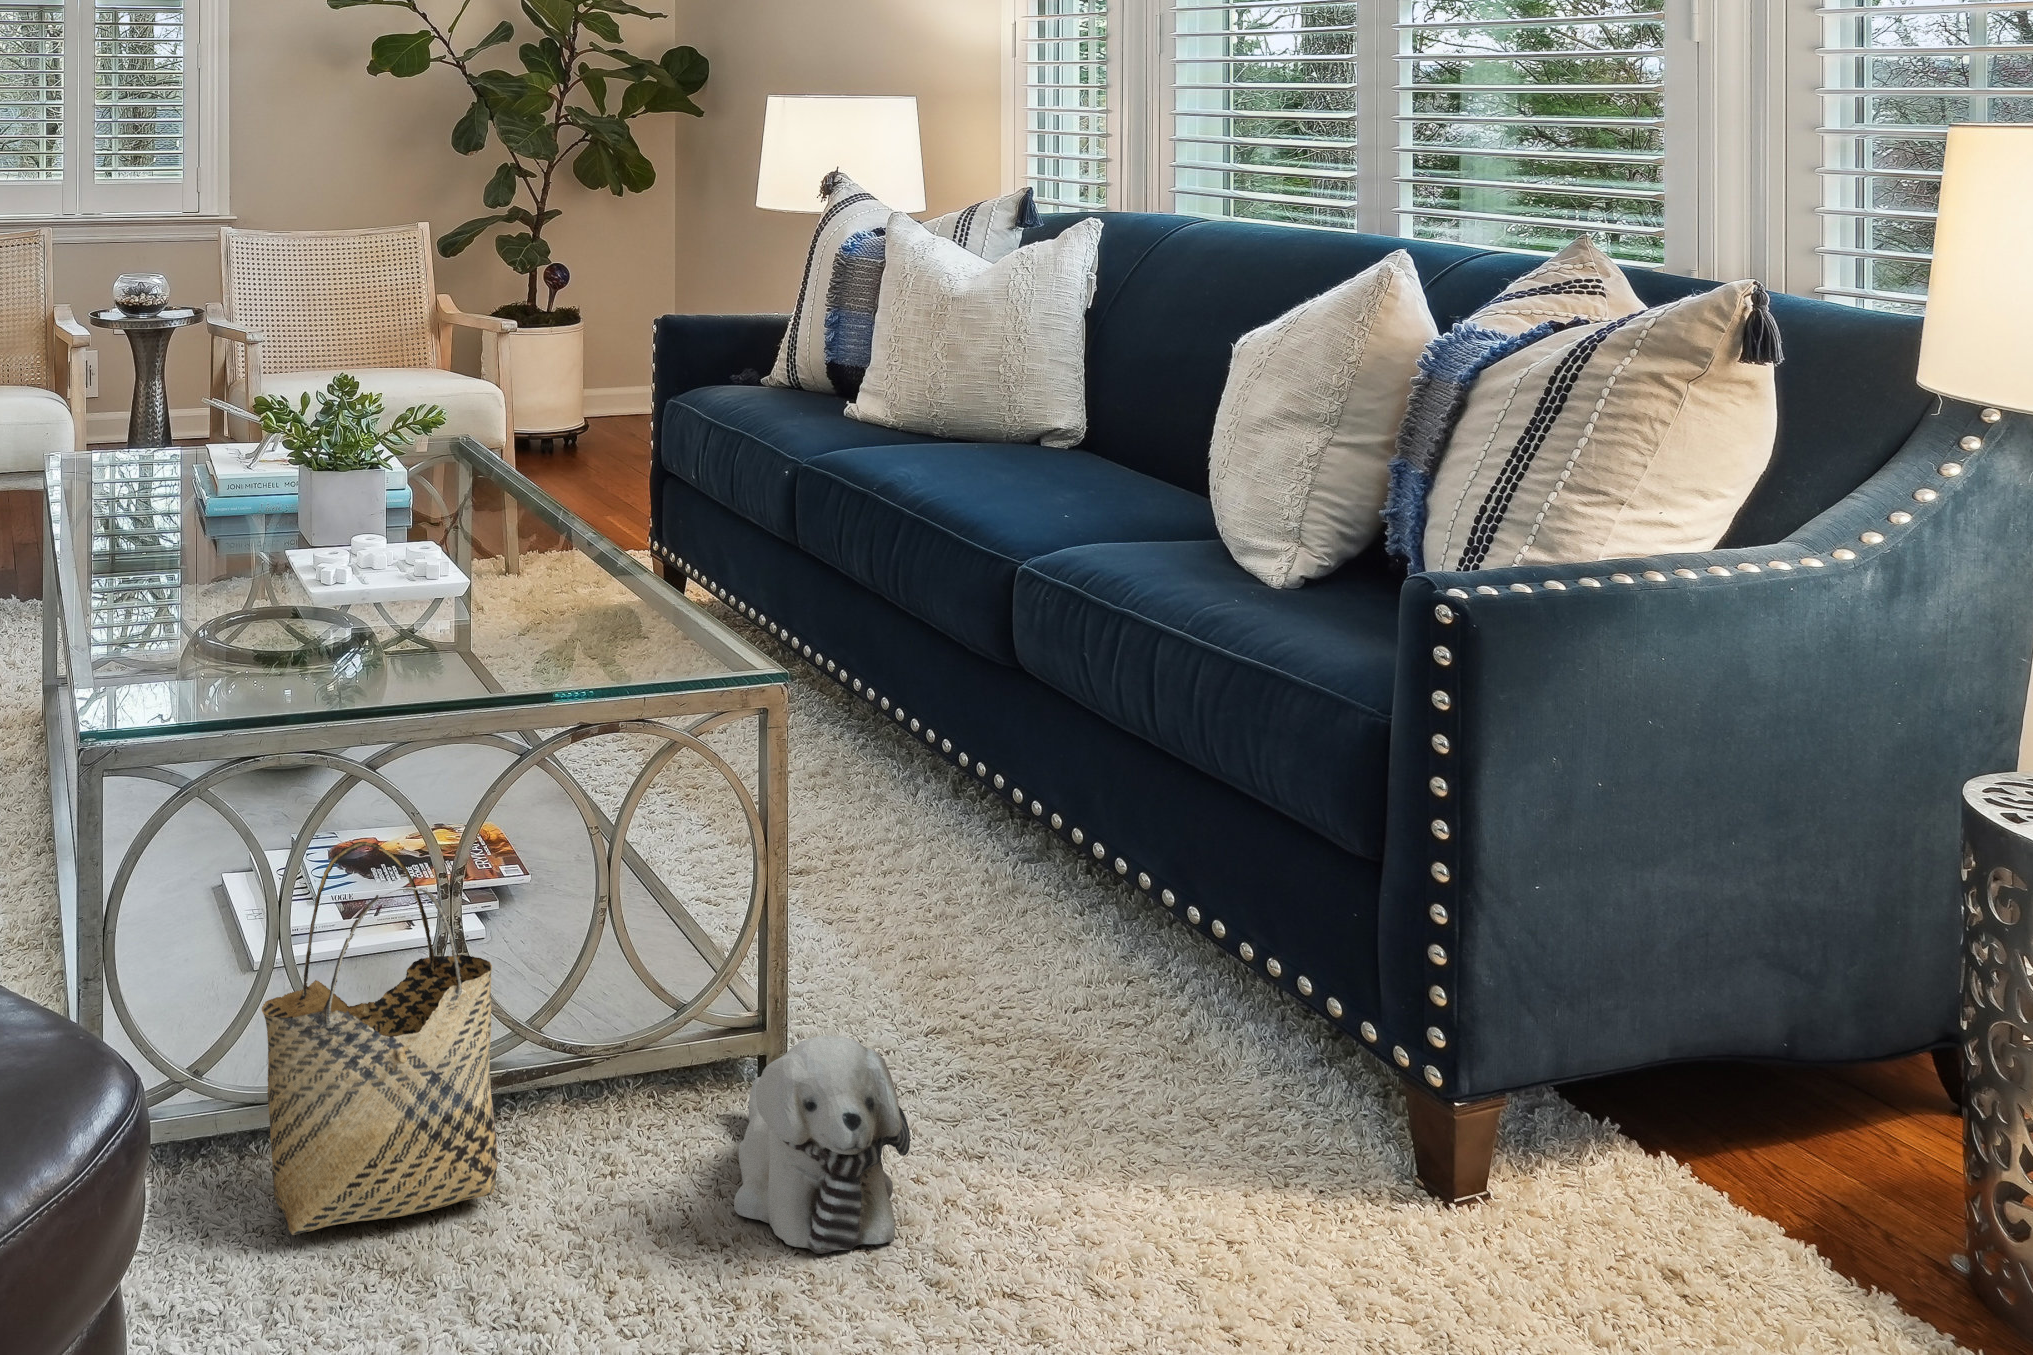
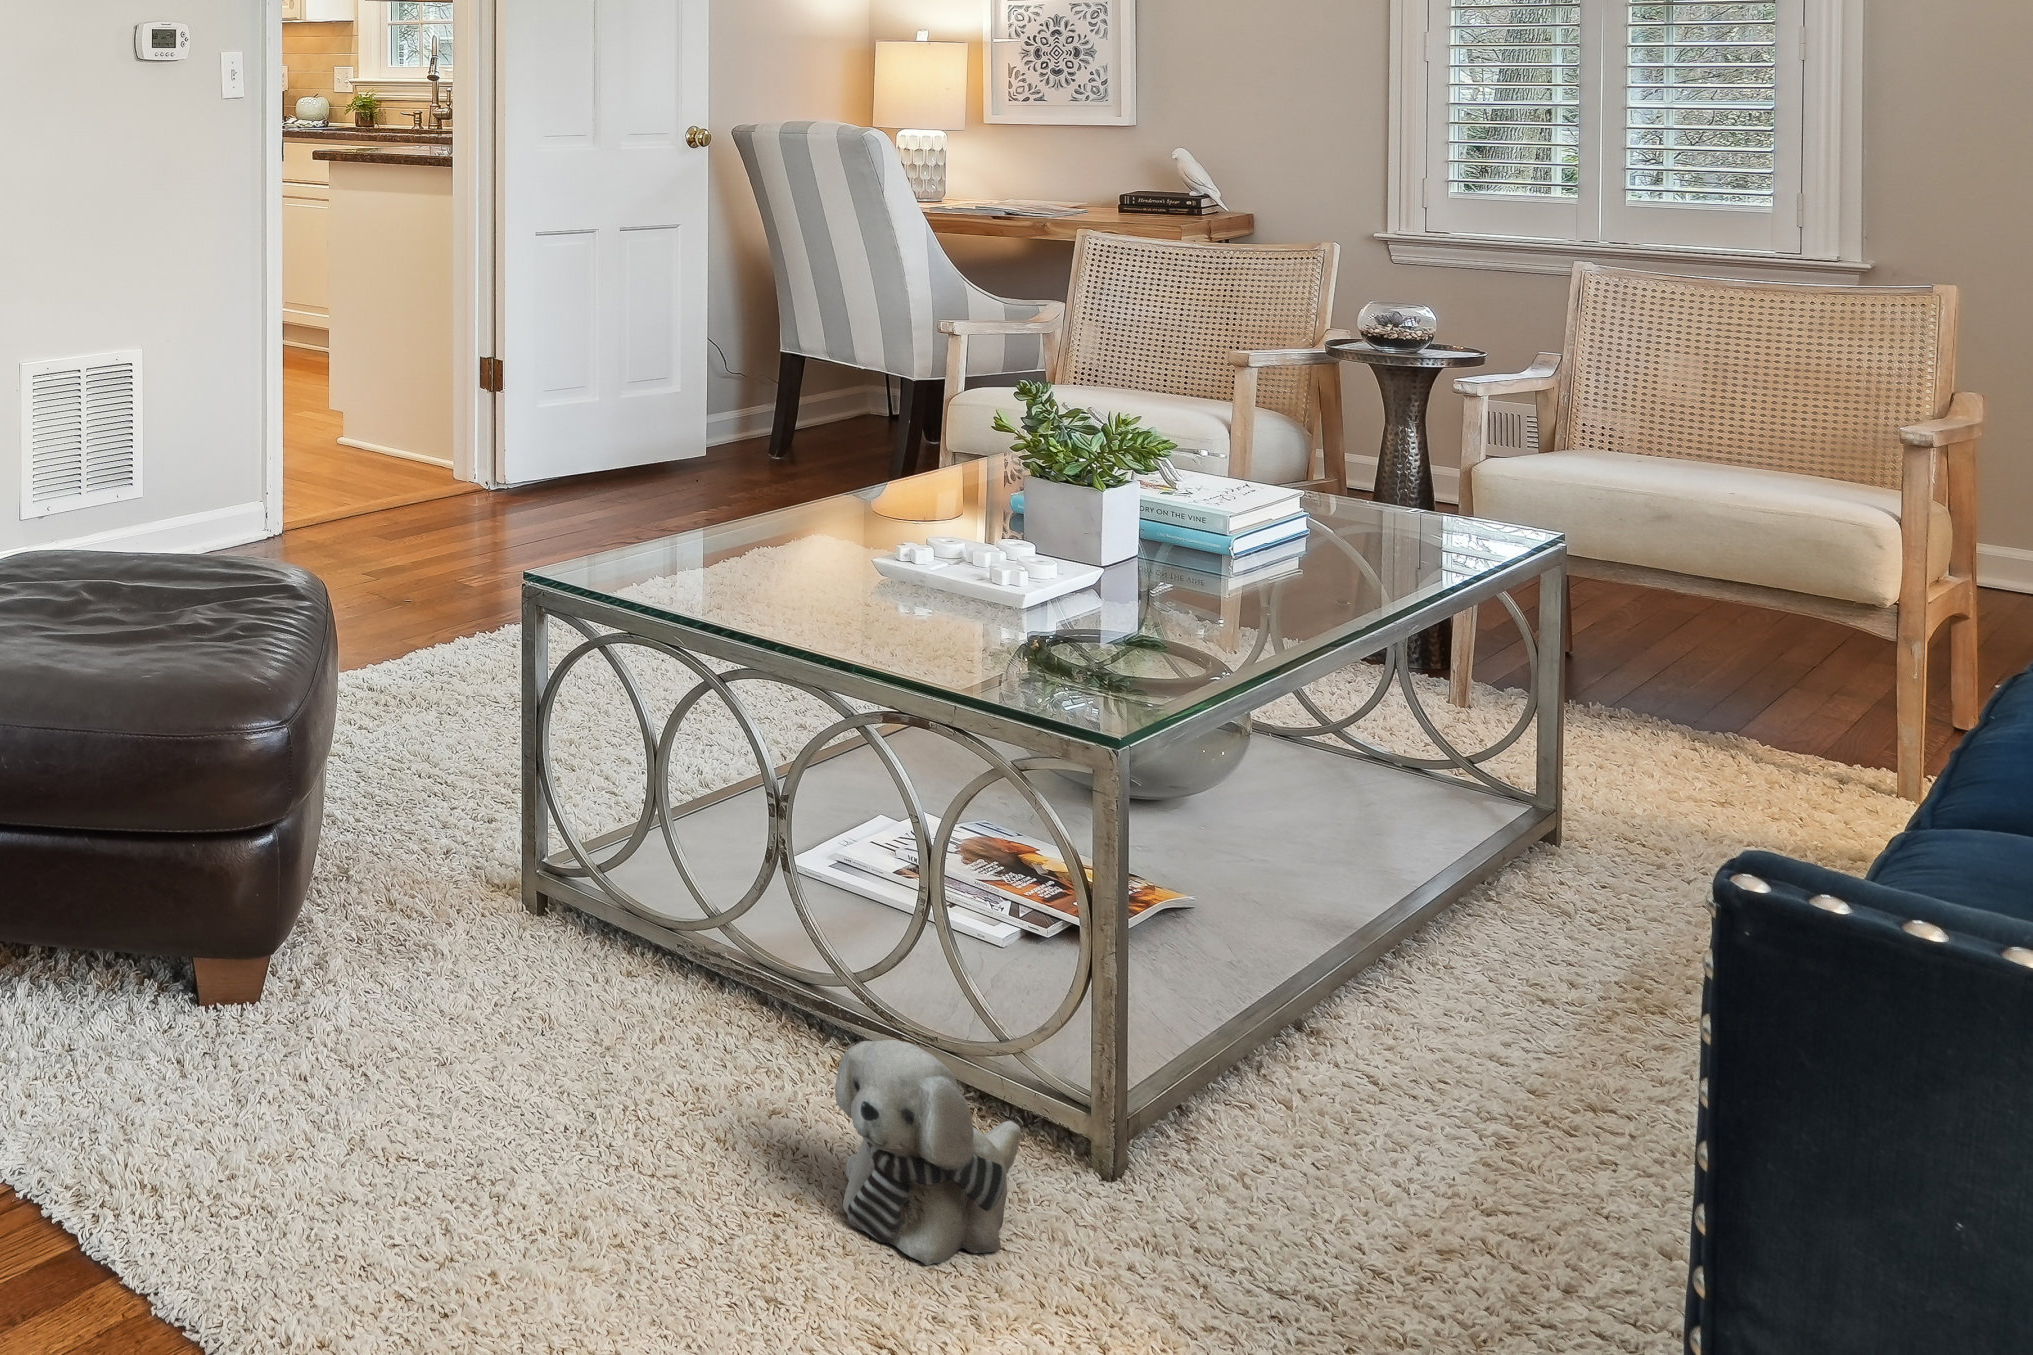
woven basket: present [262,842,497,1235] -> none [549,728,750,1048]

